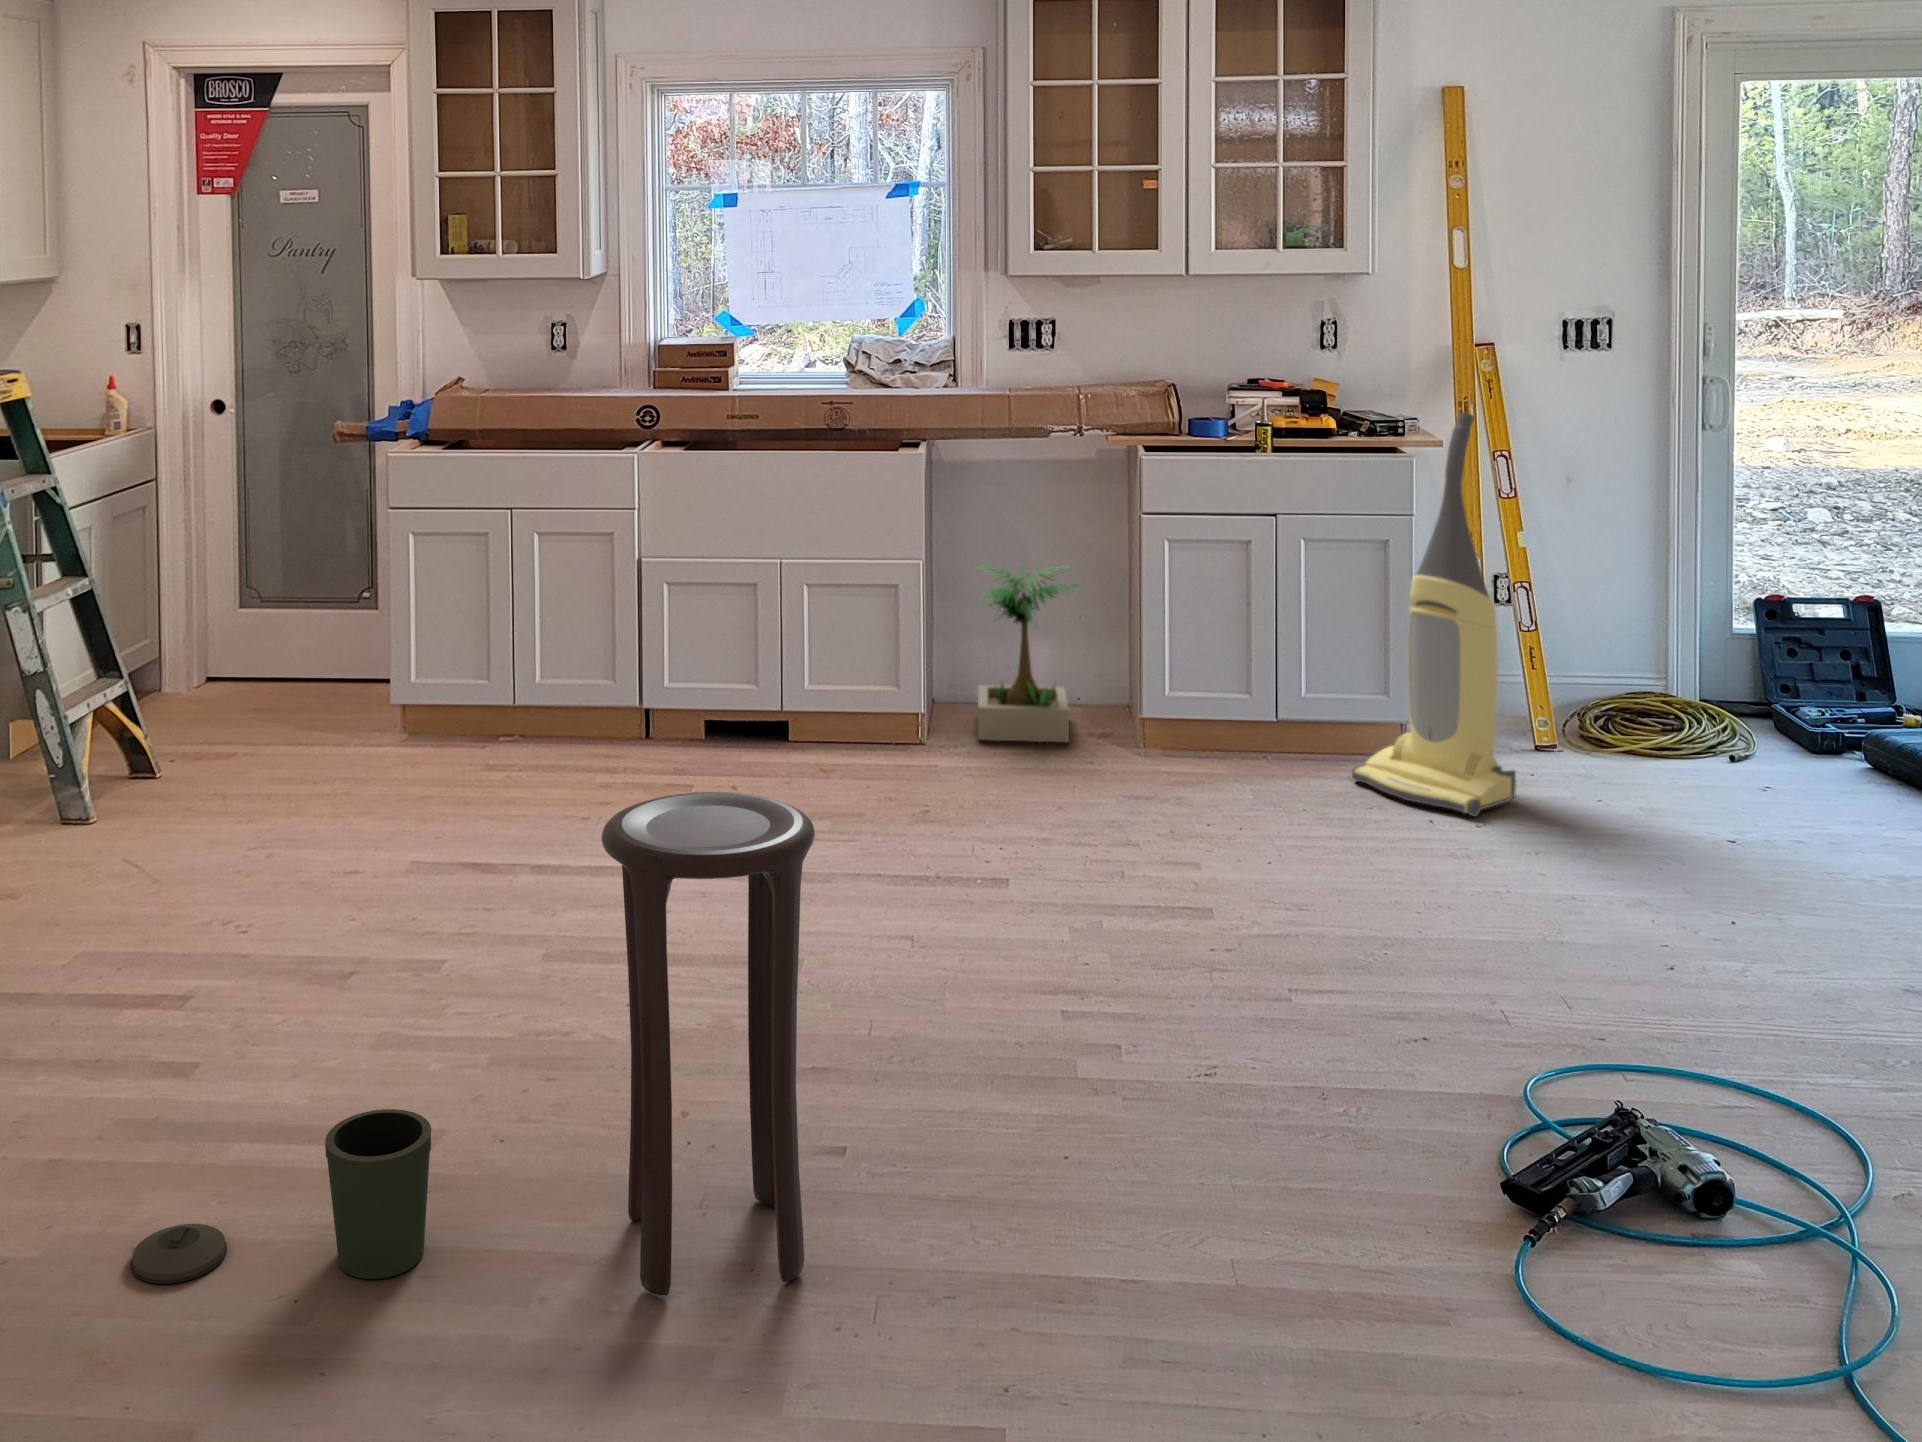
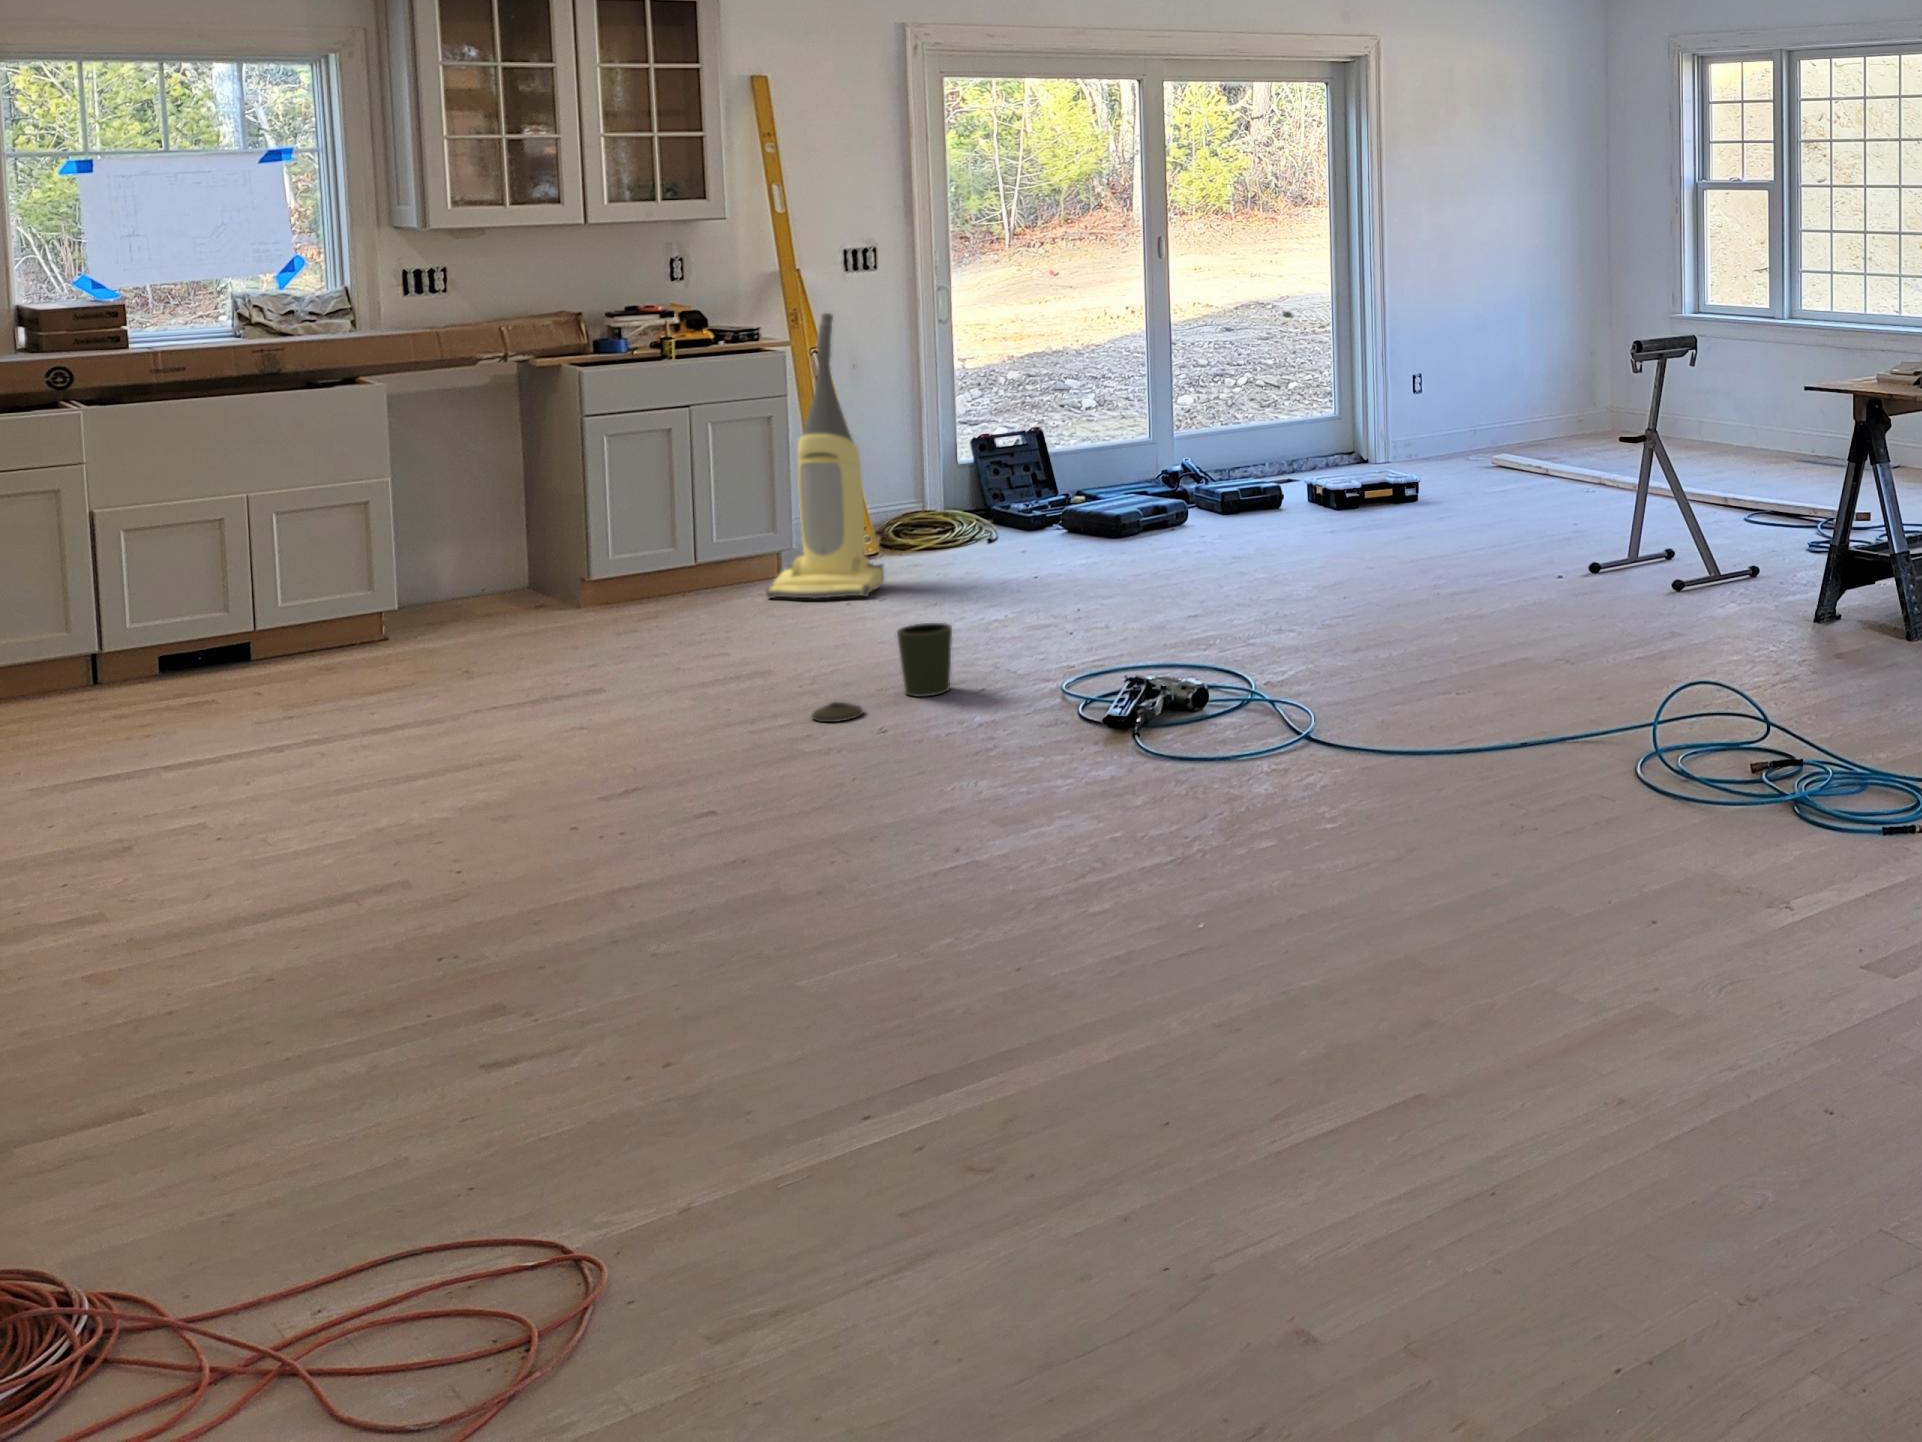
potted plant: present [977,561,1080,742] -> none [399,474,524,638]
stool: present [601,792,815,1295] -> none [551,556,719,873]
trash can: present [131,1109,431,1284] -> present [812,623,952,722]

